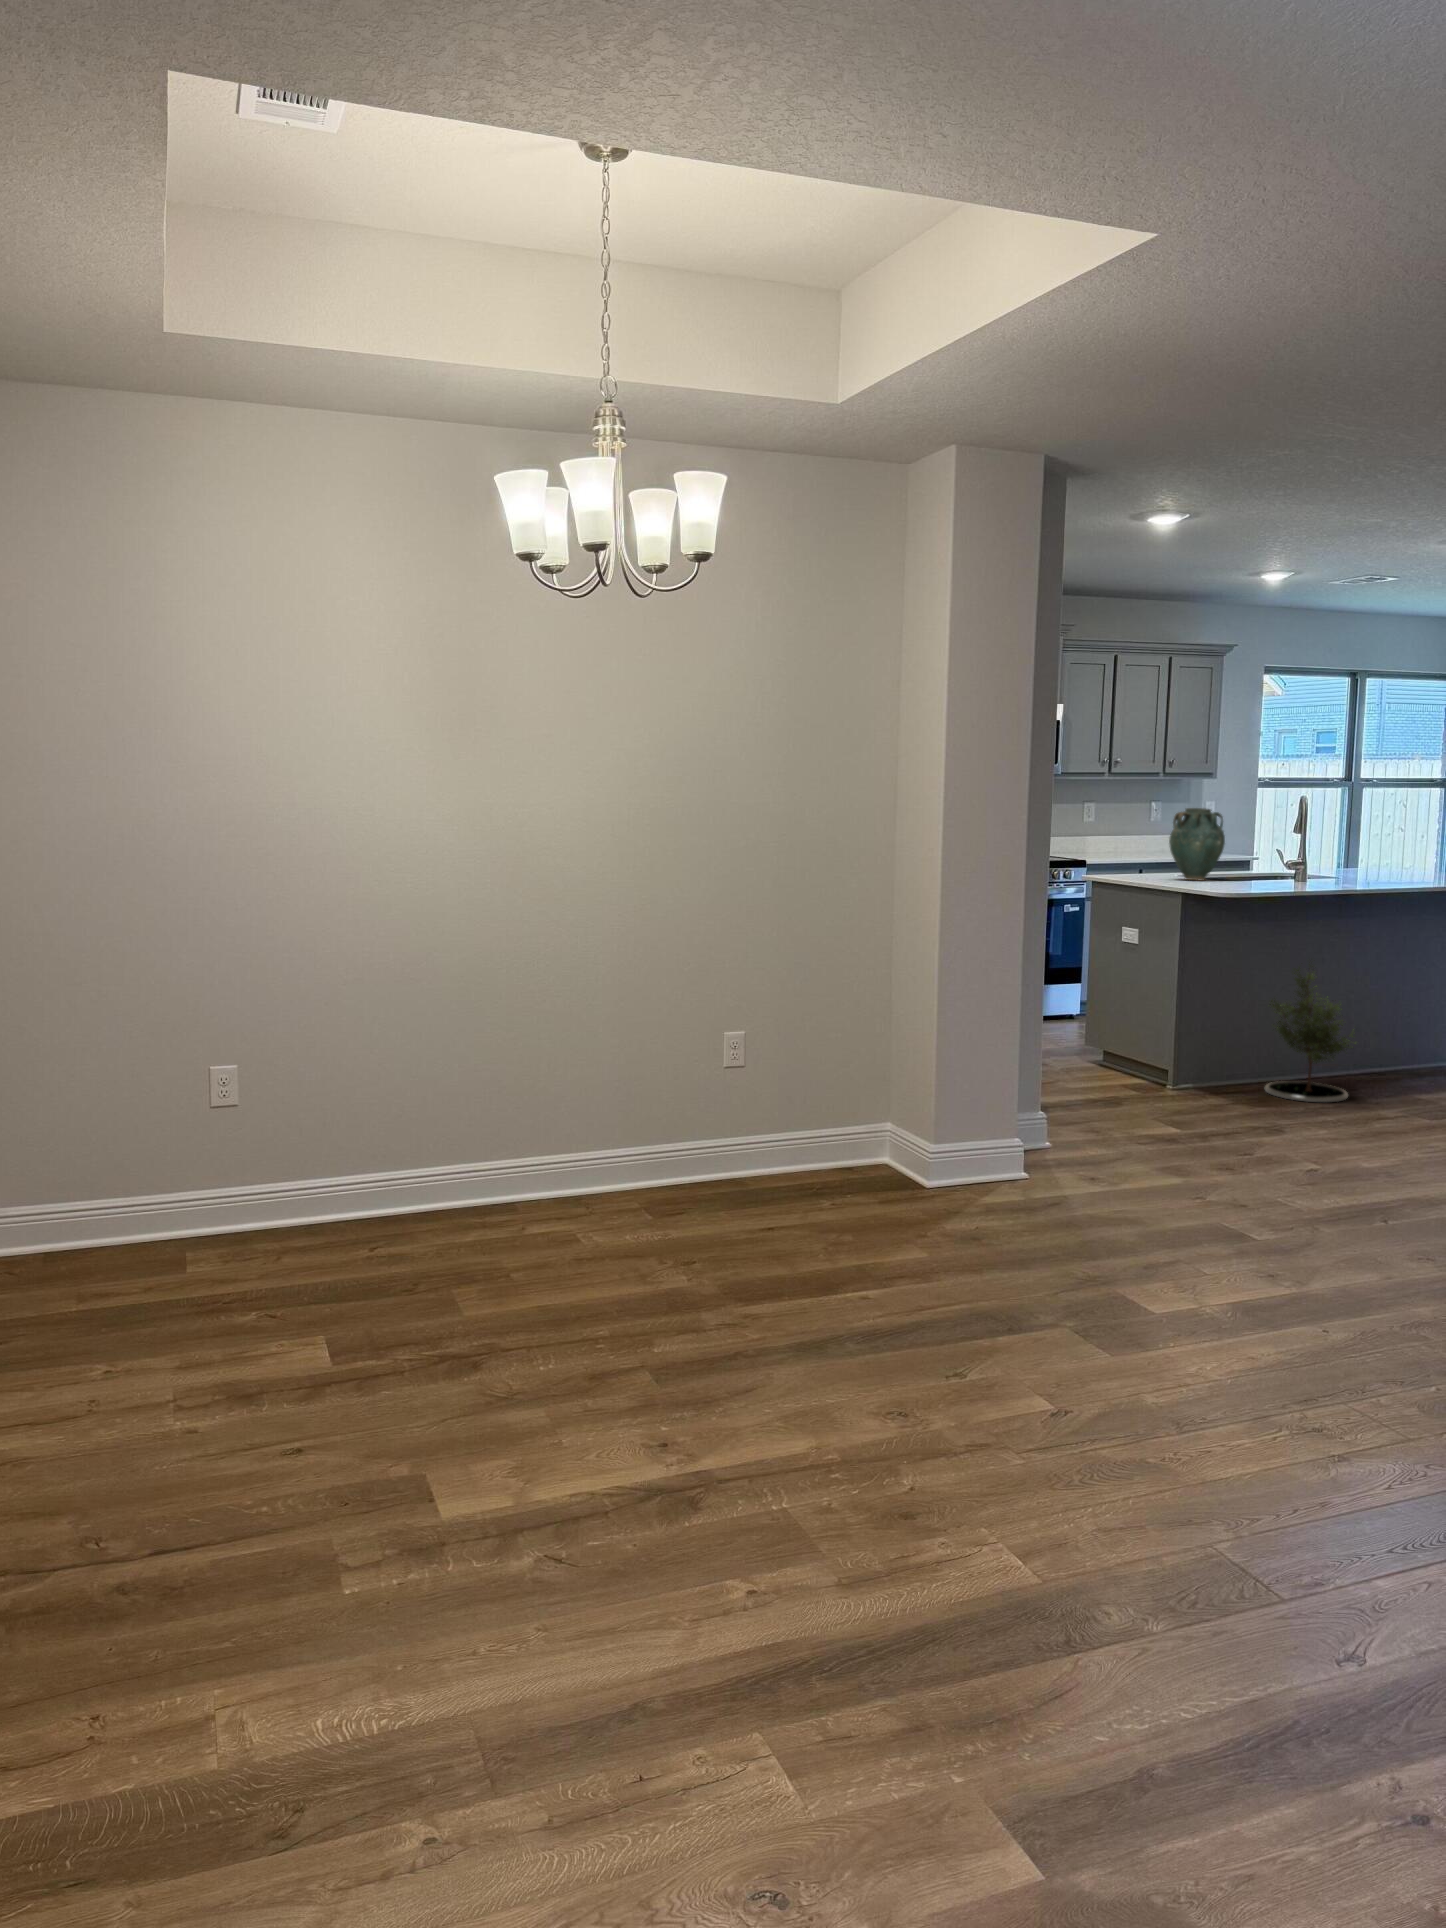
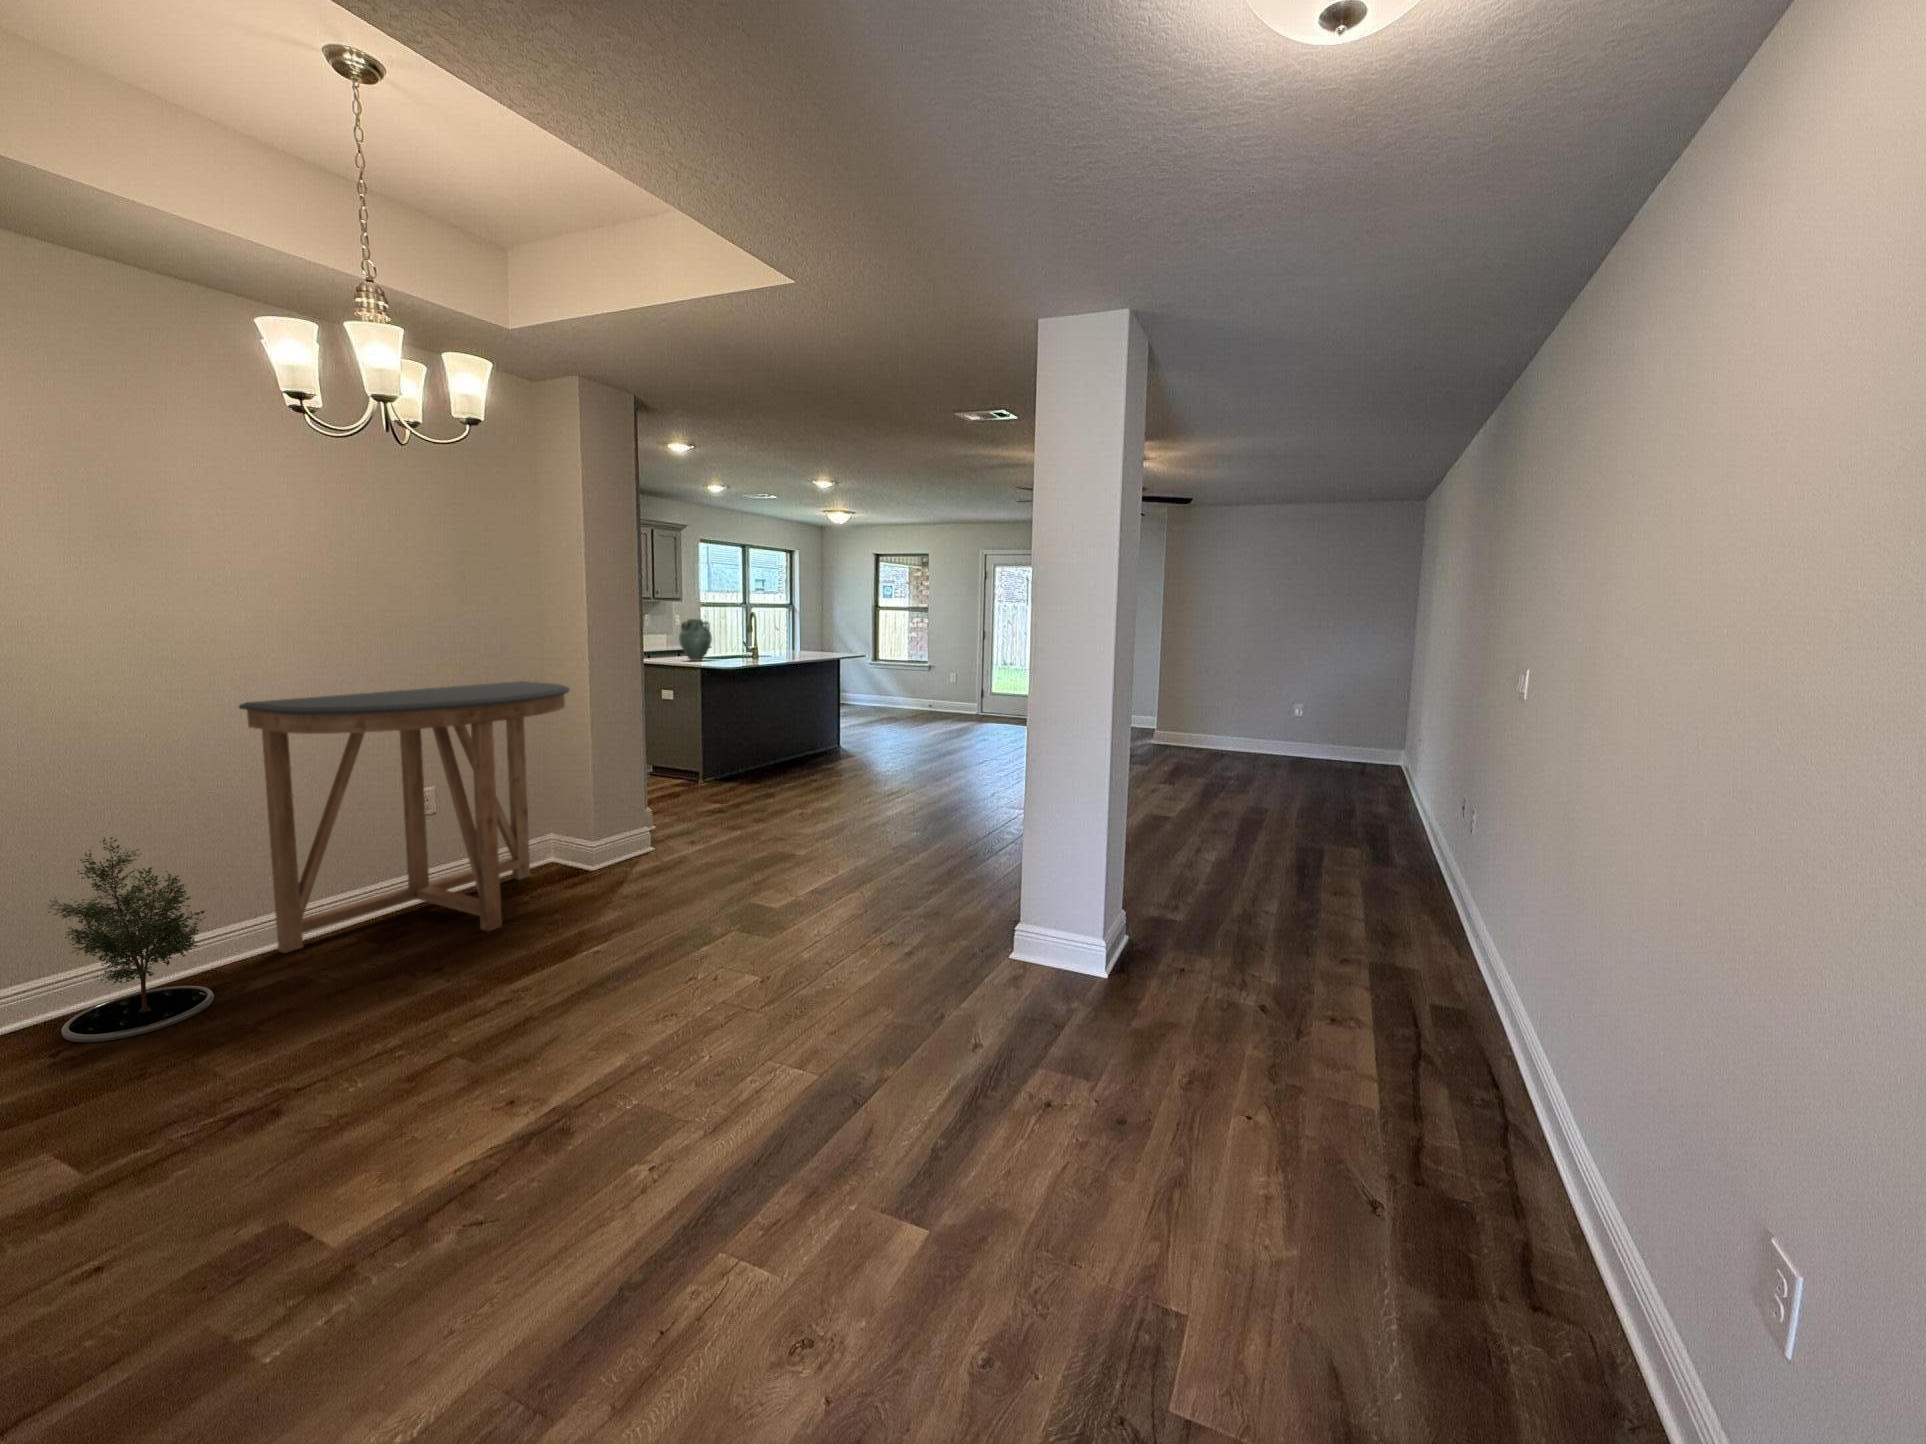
console table: none [547,897,905,1235] -> present [239,681,570,953]
potted tree: present [1265,964,1356,1102] -> present [48,837,214,1042]

